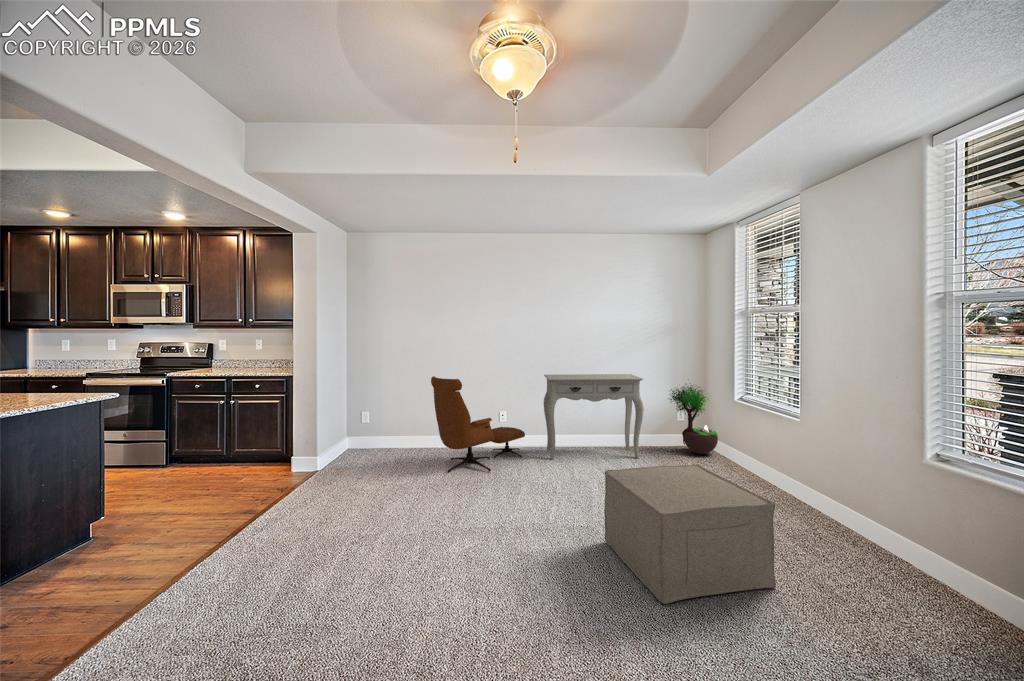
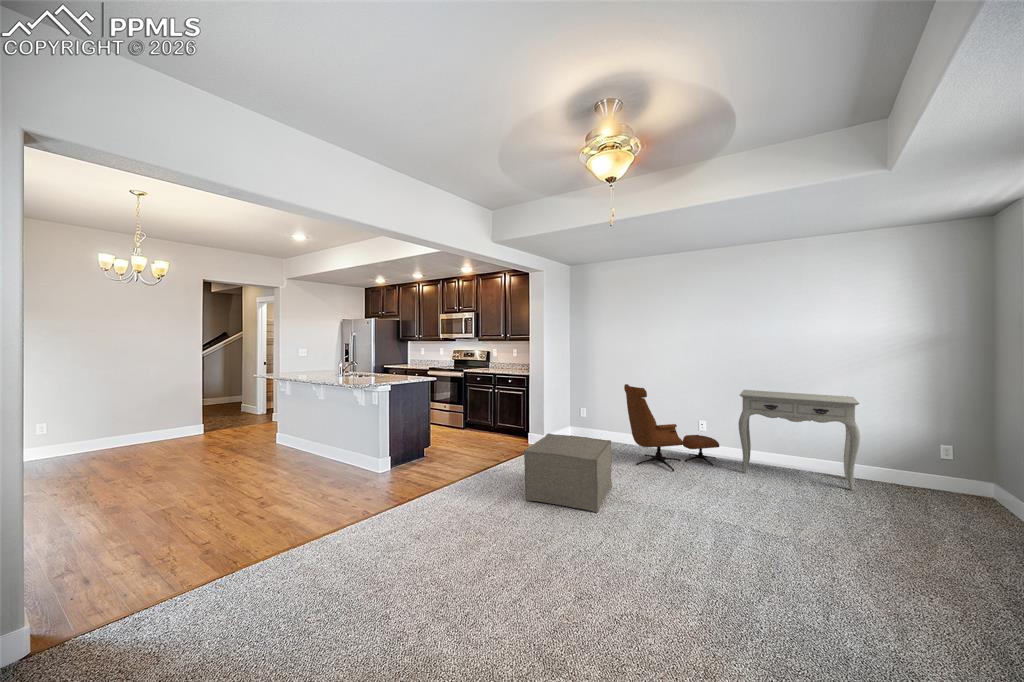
potted tree: present [670,384,718,454] -> none [907,409,988,504]
ottoman: present [604,464,776,604] -> present [524,434,612,512]

